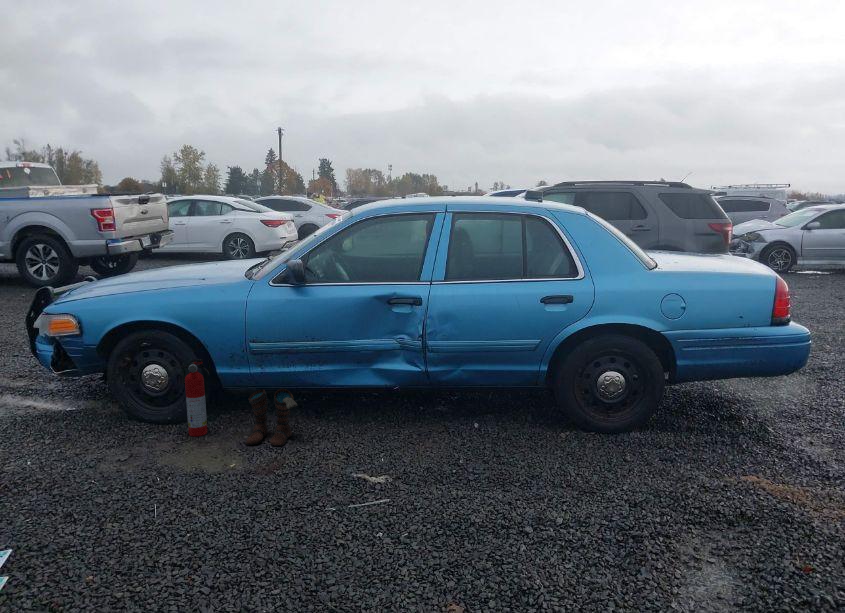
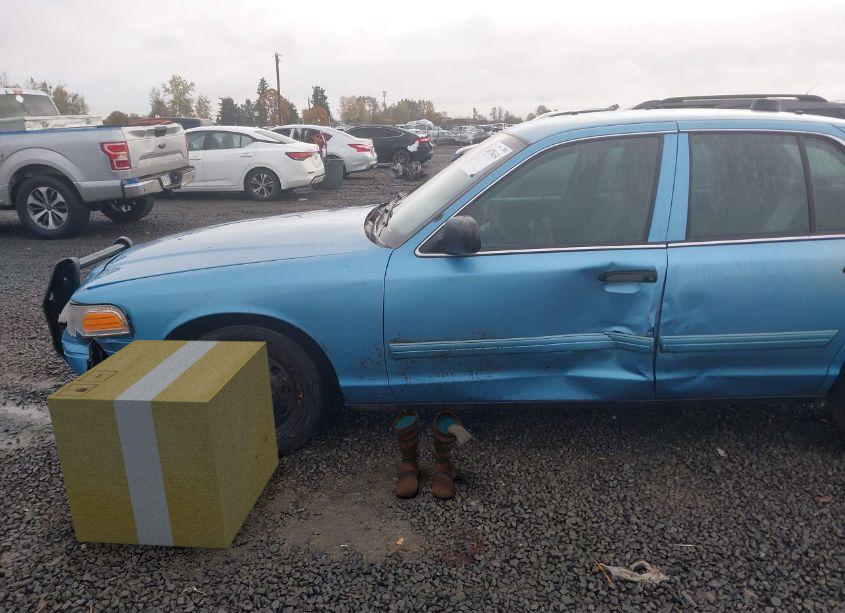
cardboard box: none [17,339,175,466] -> present [47,340,279,549]
fire extinguisher: present [181,359,209,436] -> none [290,368,331,481]

